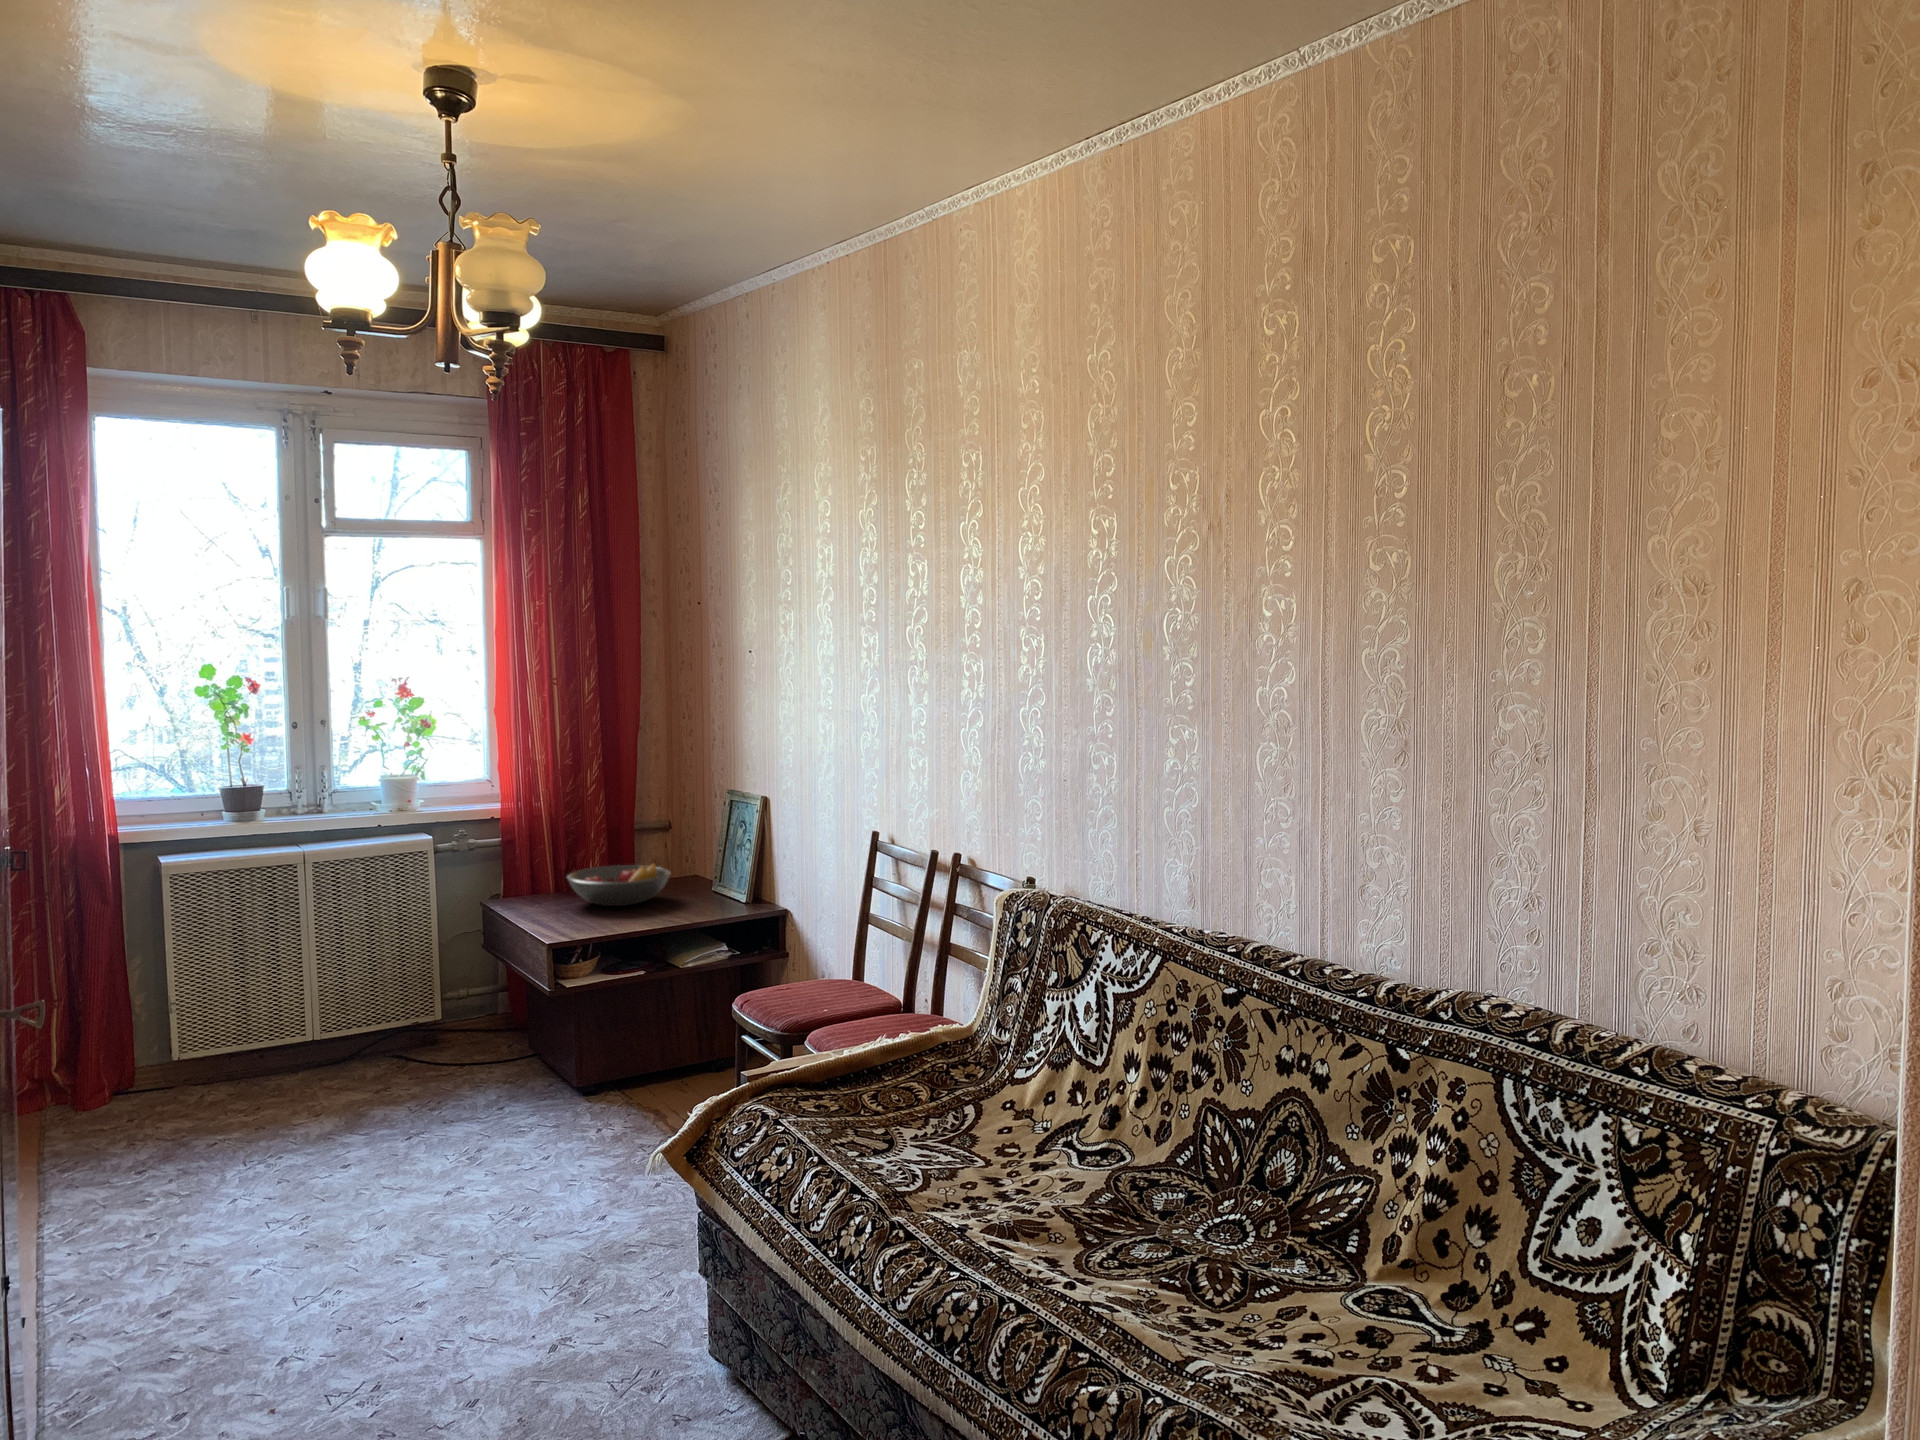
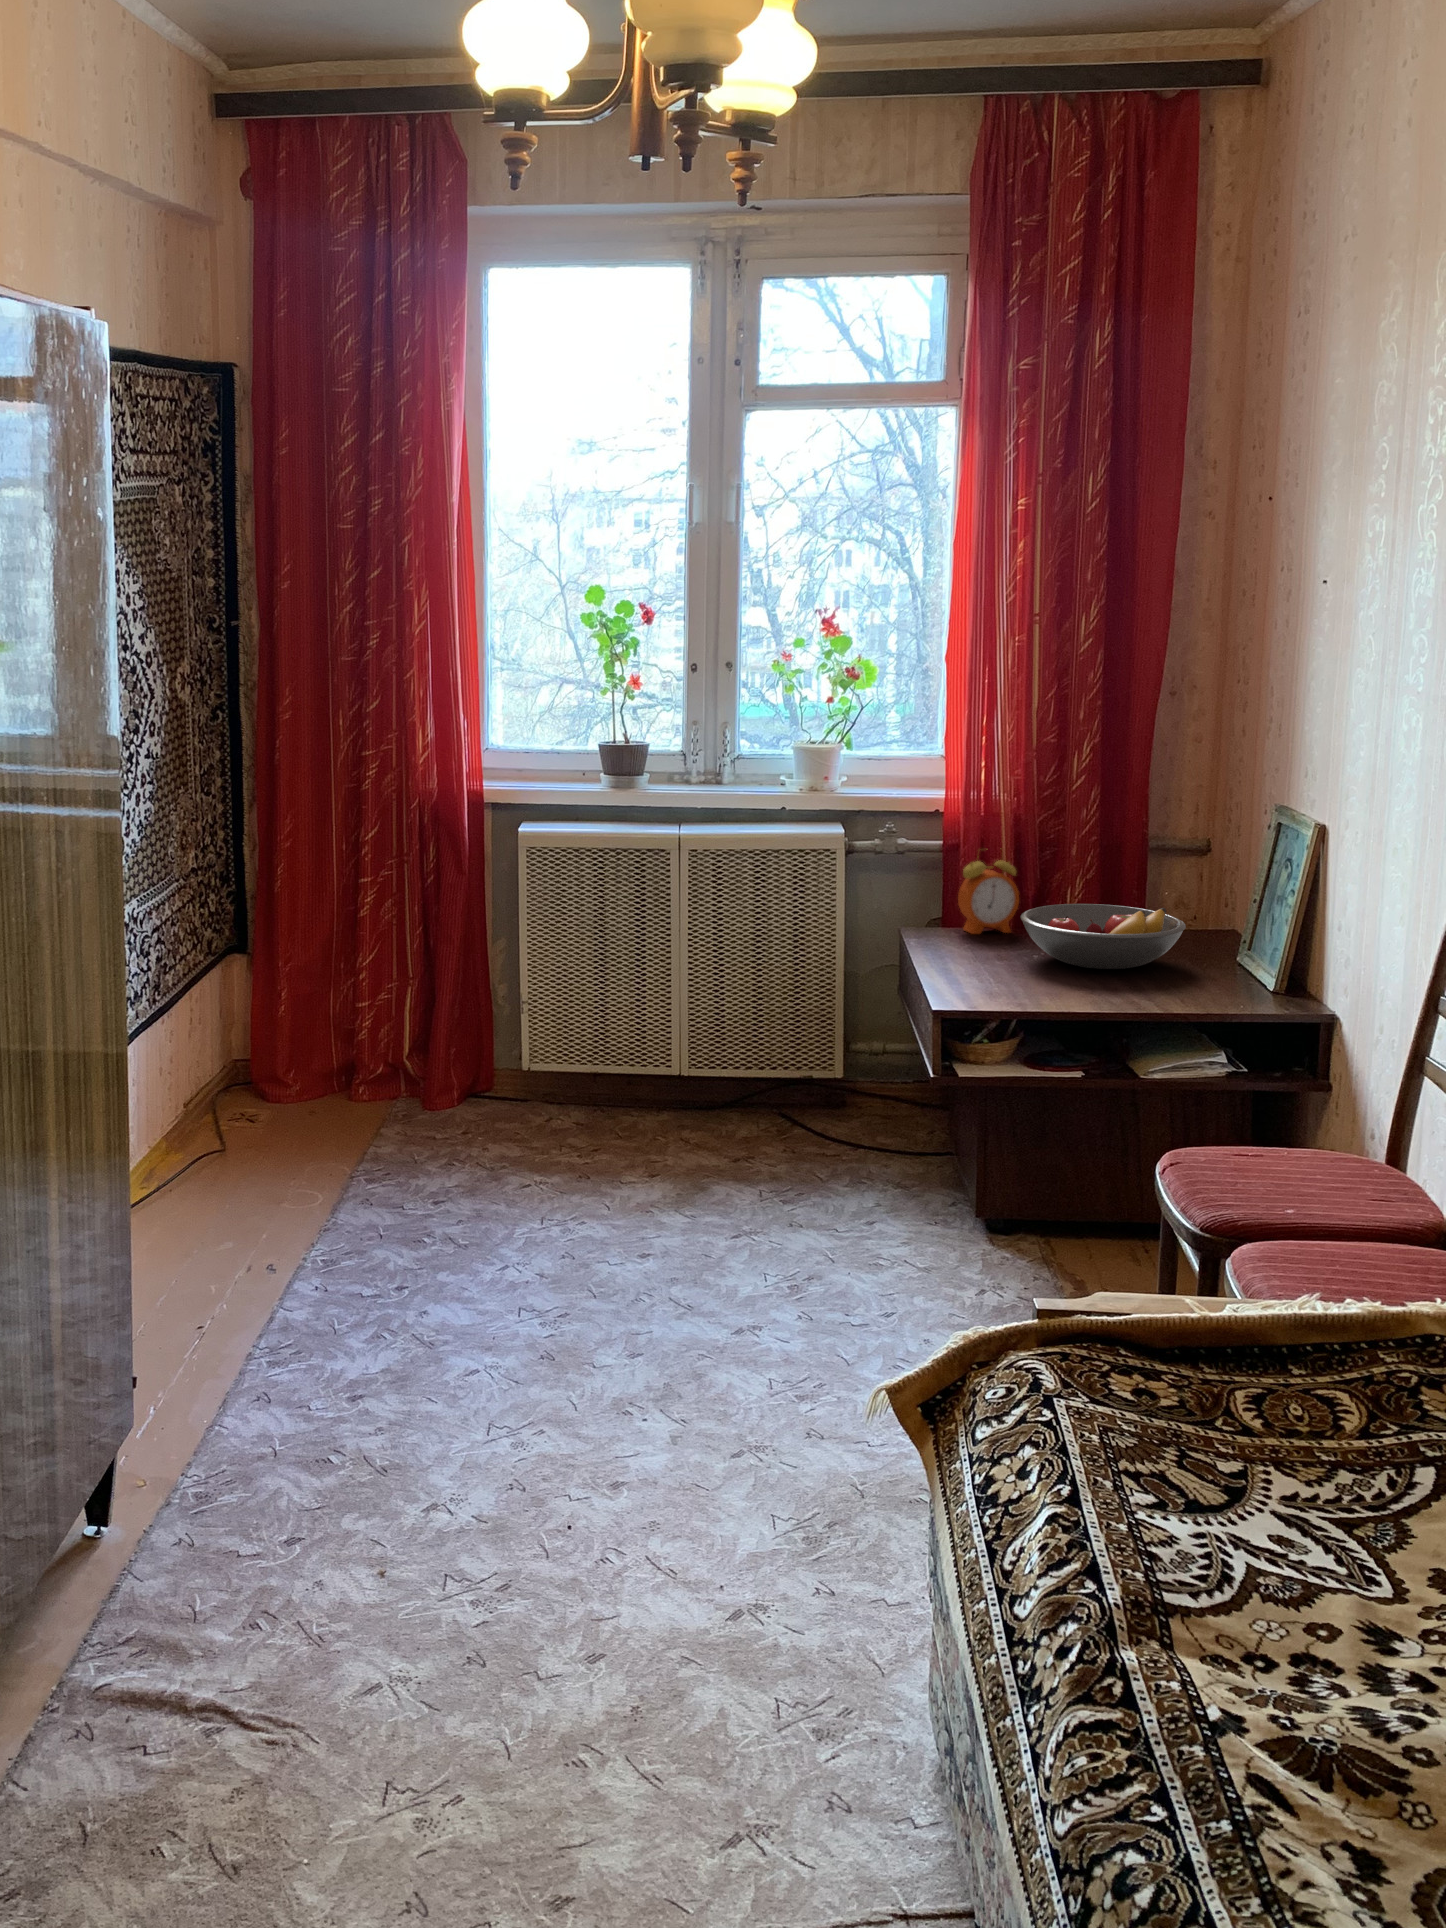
alarm clock: none [512,837,554,897] -> present [958,860,1019,934]

